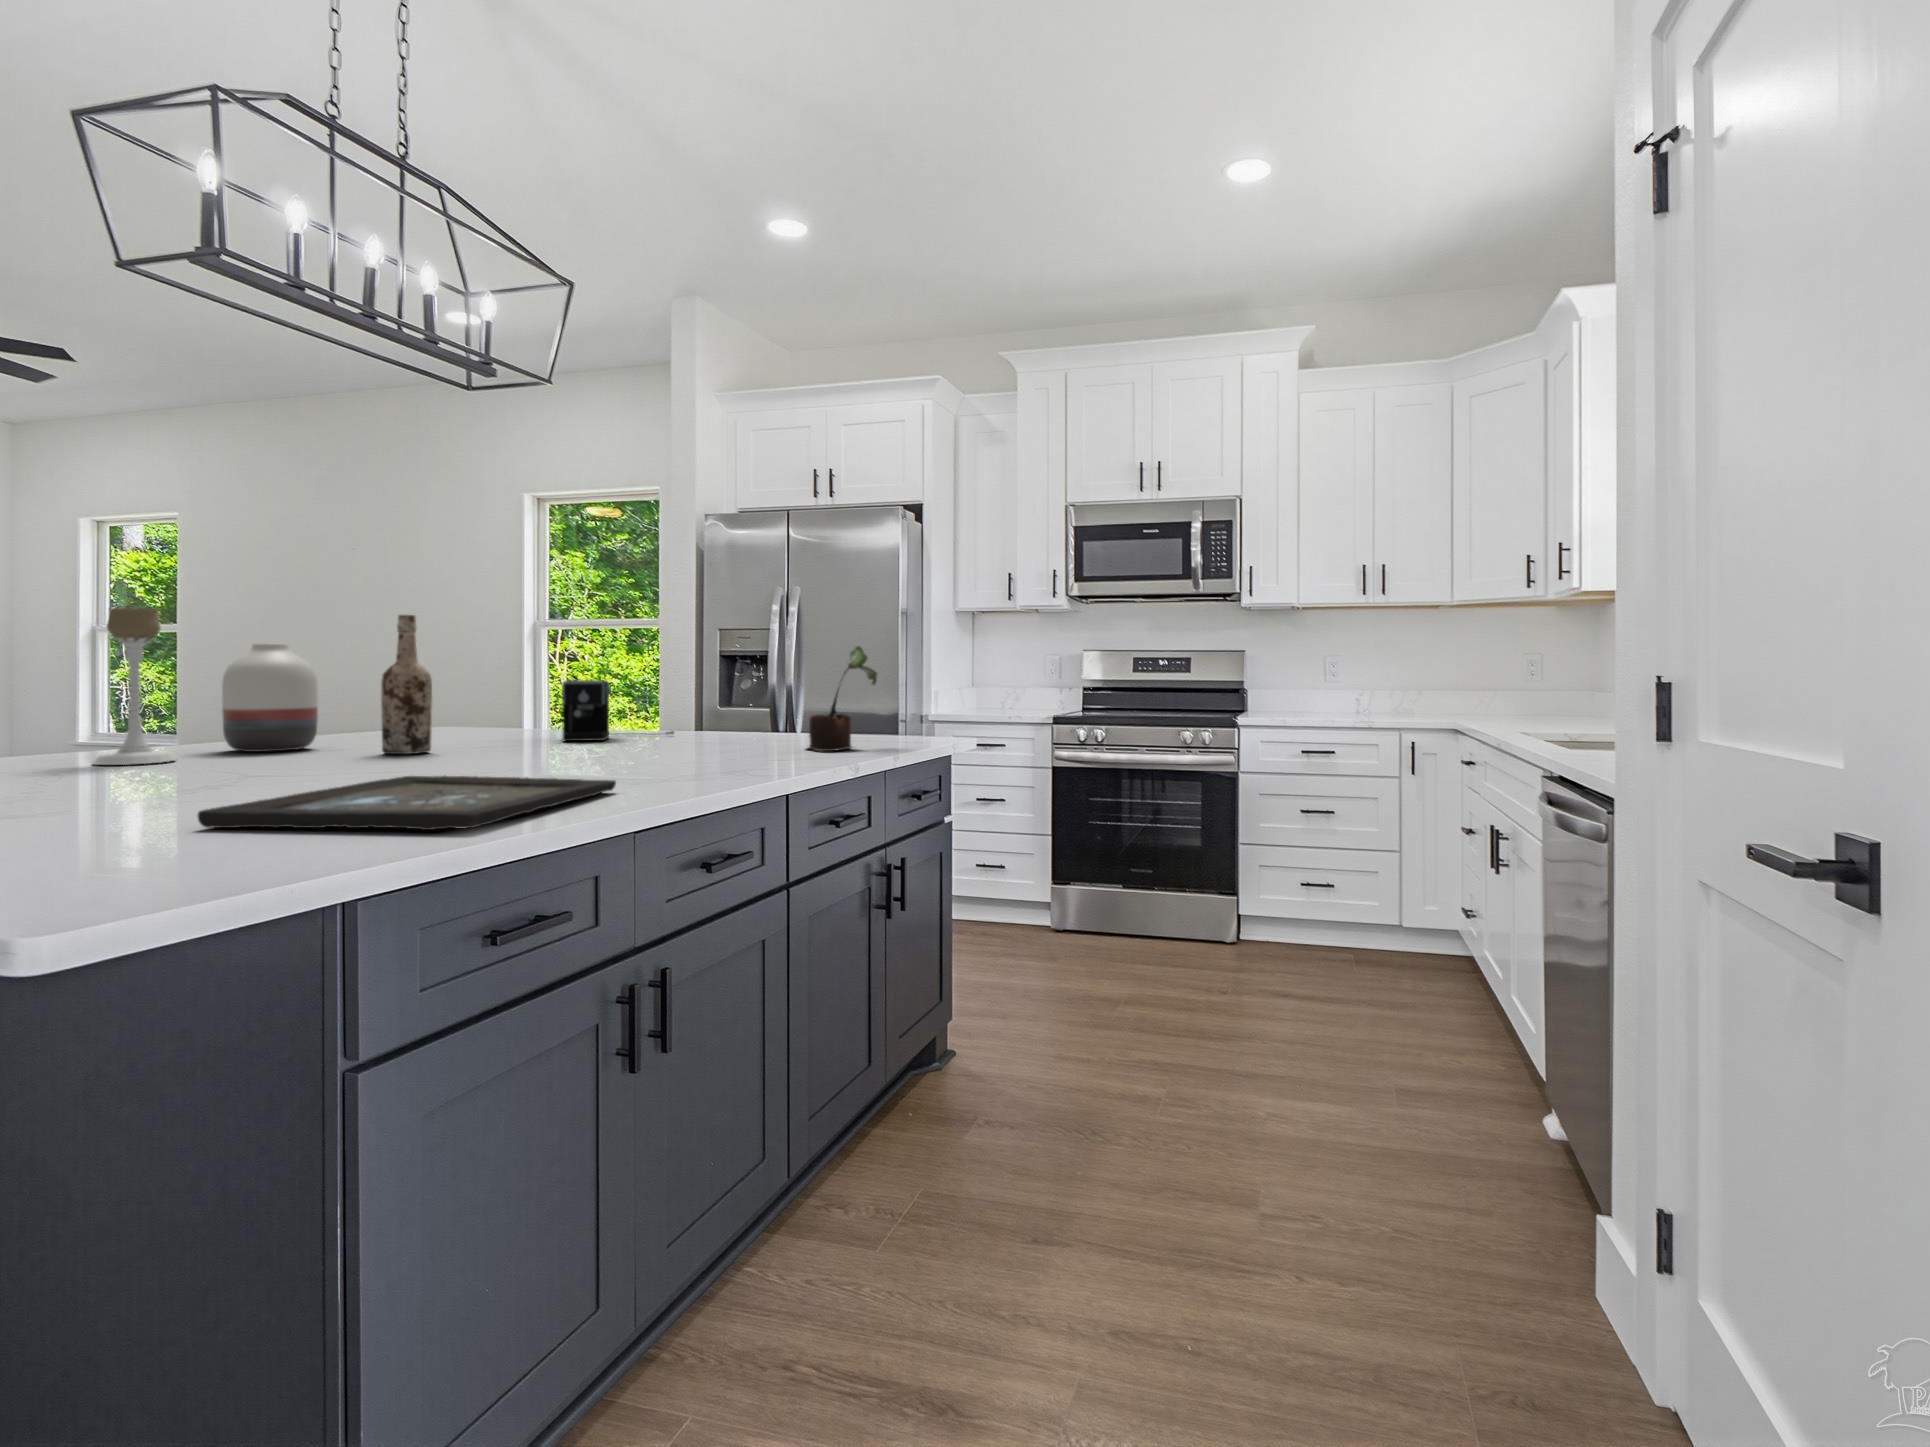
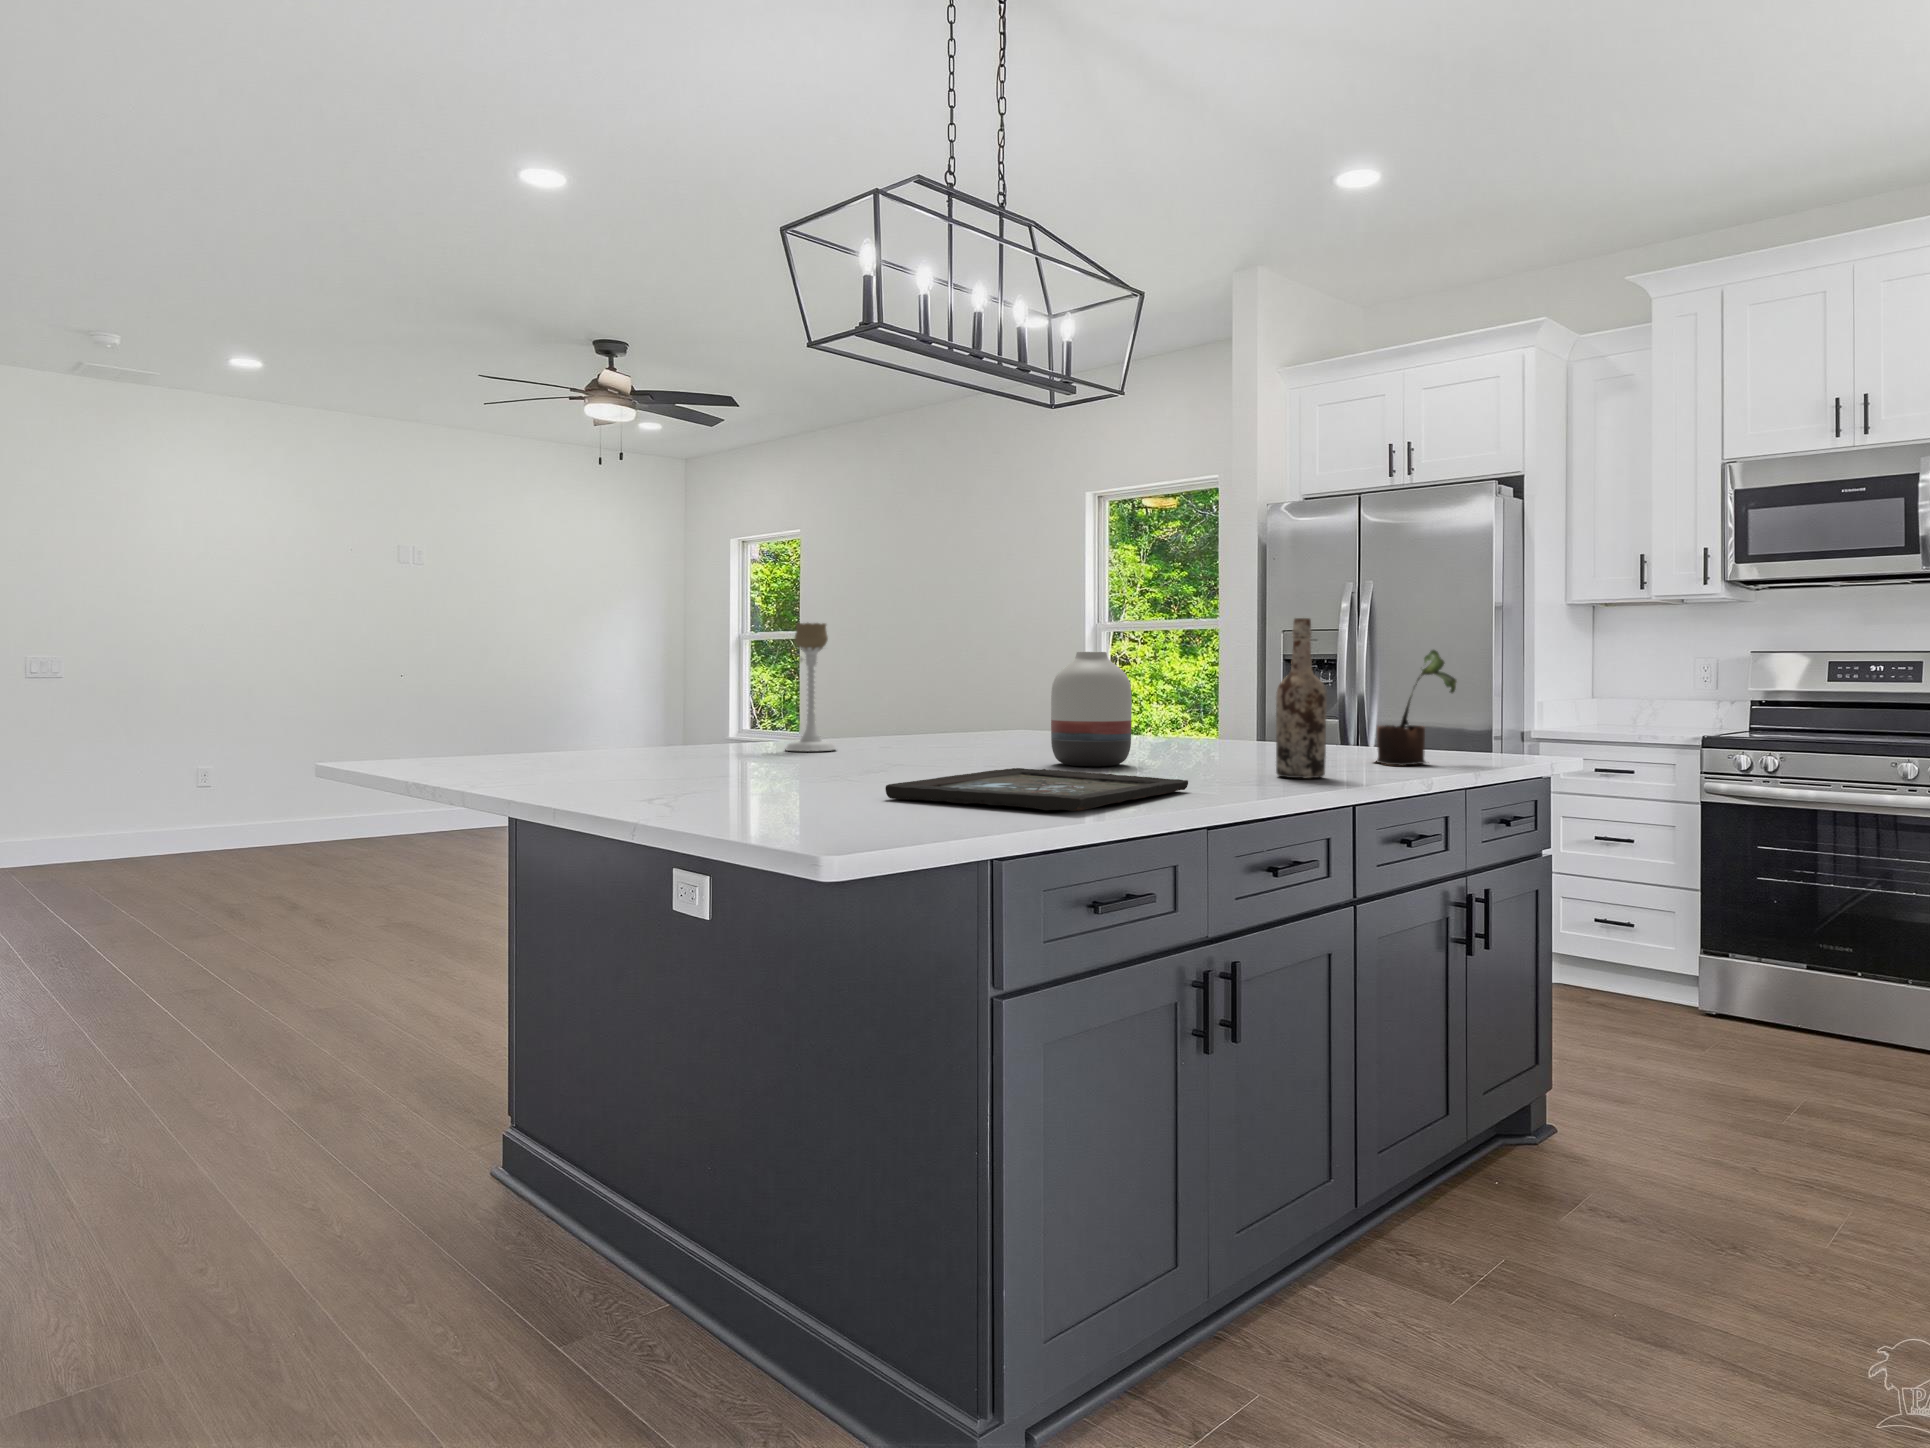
wine bottle: present [381,615,432,754] -> present [1276,618,1327,778]
vase: present [222,644,318,752] -> present [1051,652,1132,766]
coffee maker: present [562,680,674,741] -> none [1128,686,1234,746]

